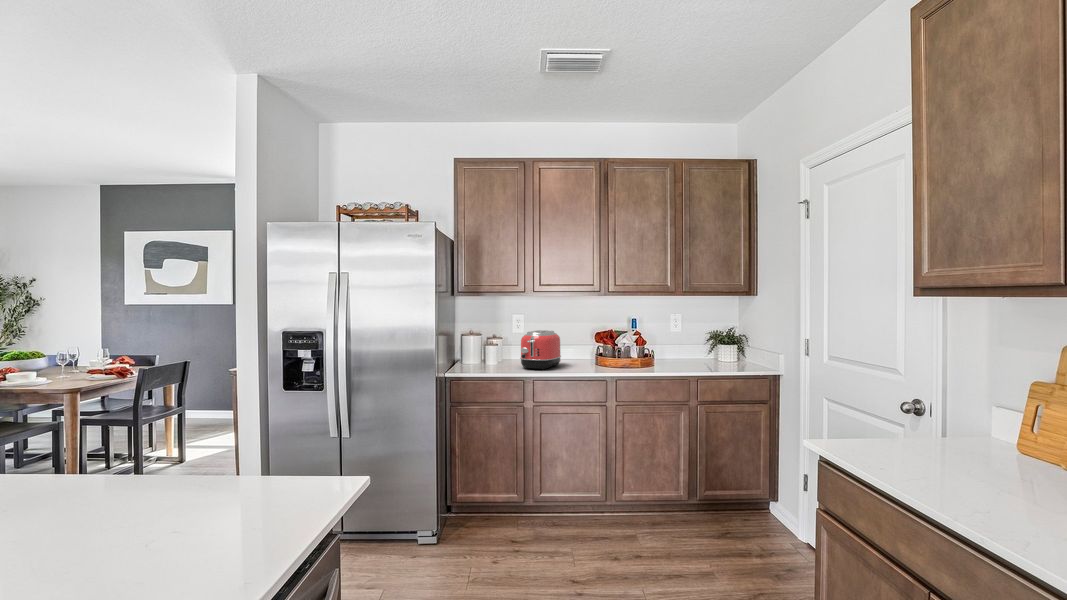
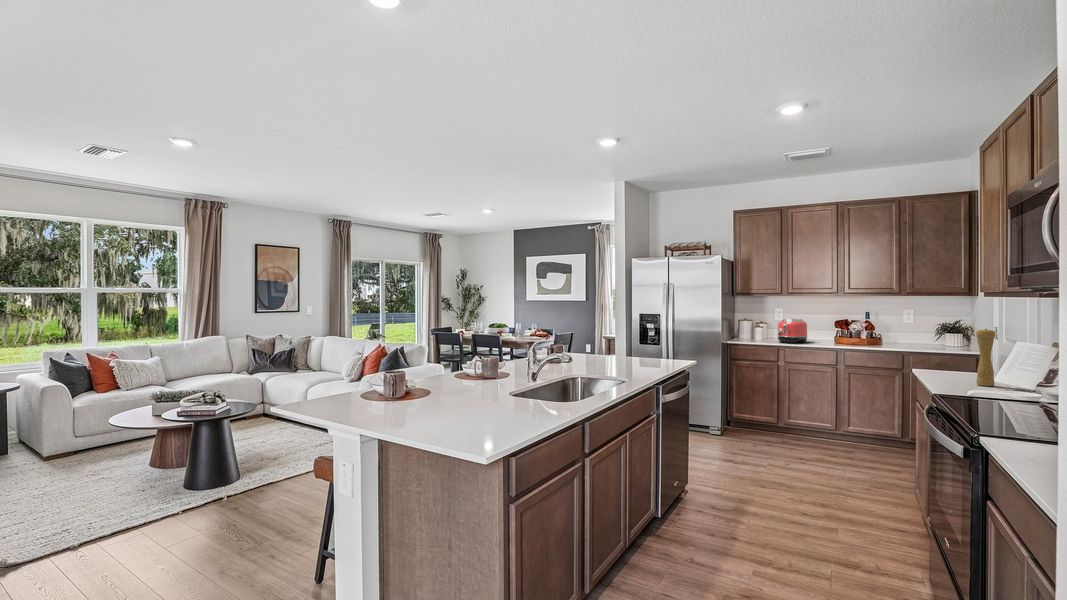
pepper mill: none [984,368,1027,503] -> present [976,329,995,386]

